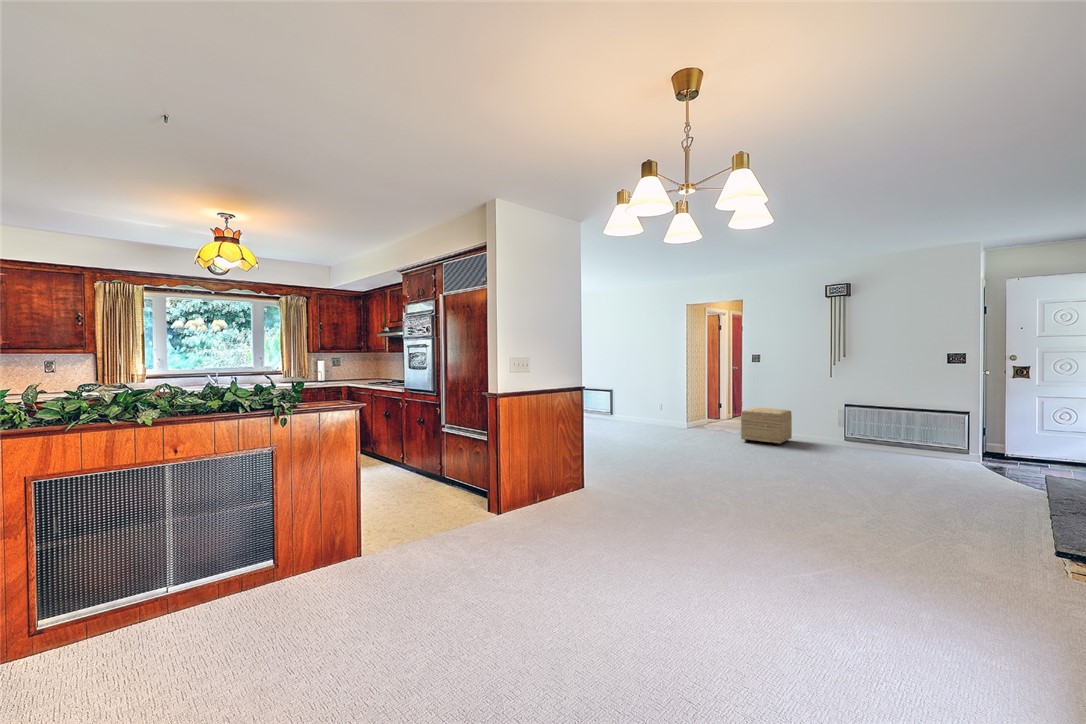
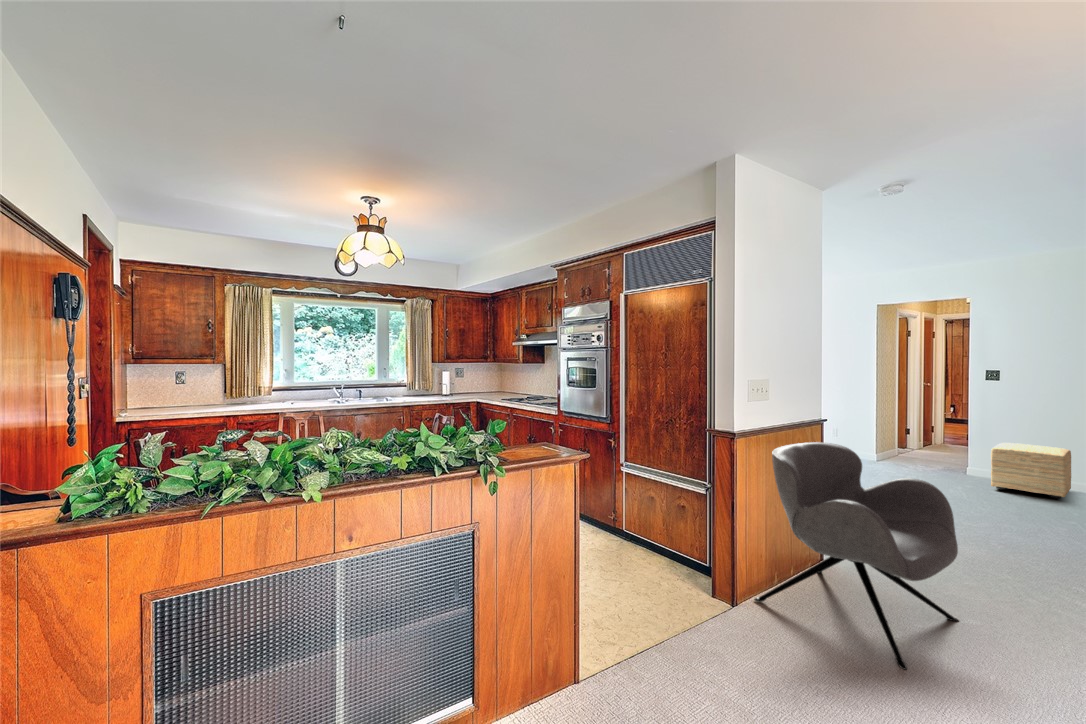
armchair: none [513,402,637,535] -> present [754,442,959,670]

